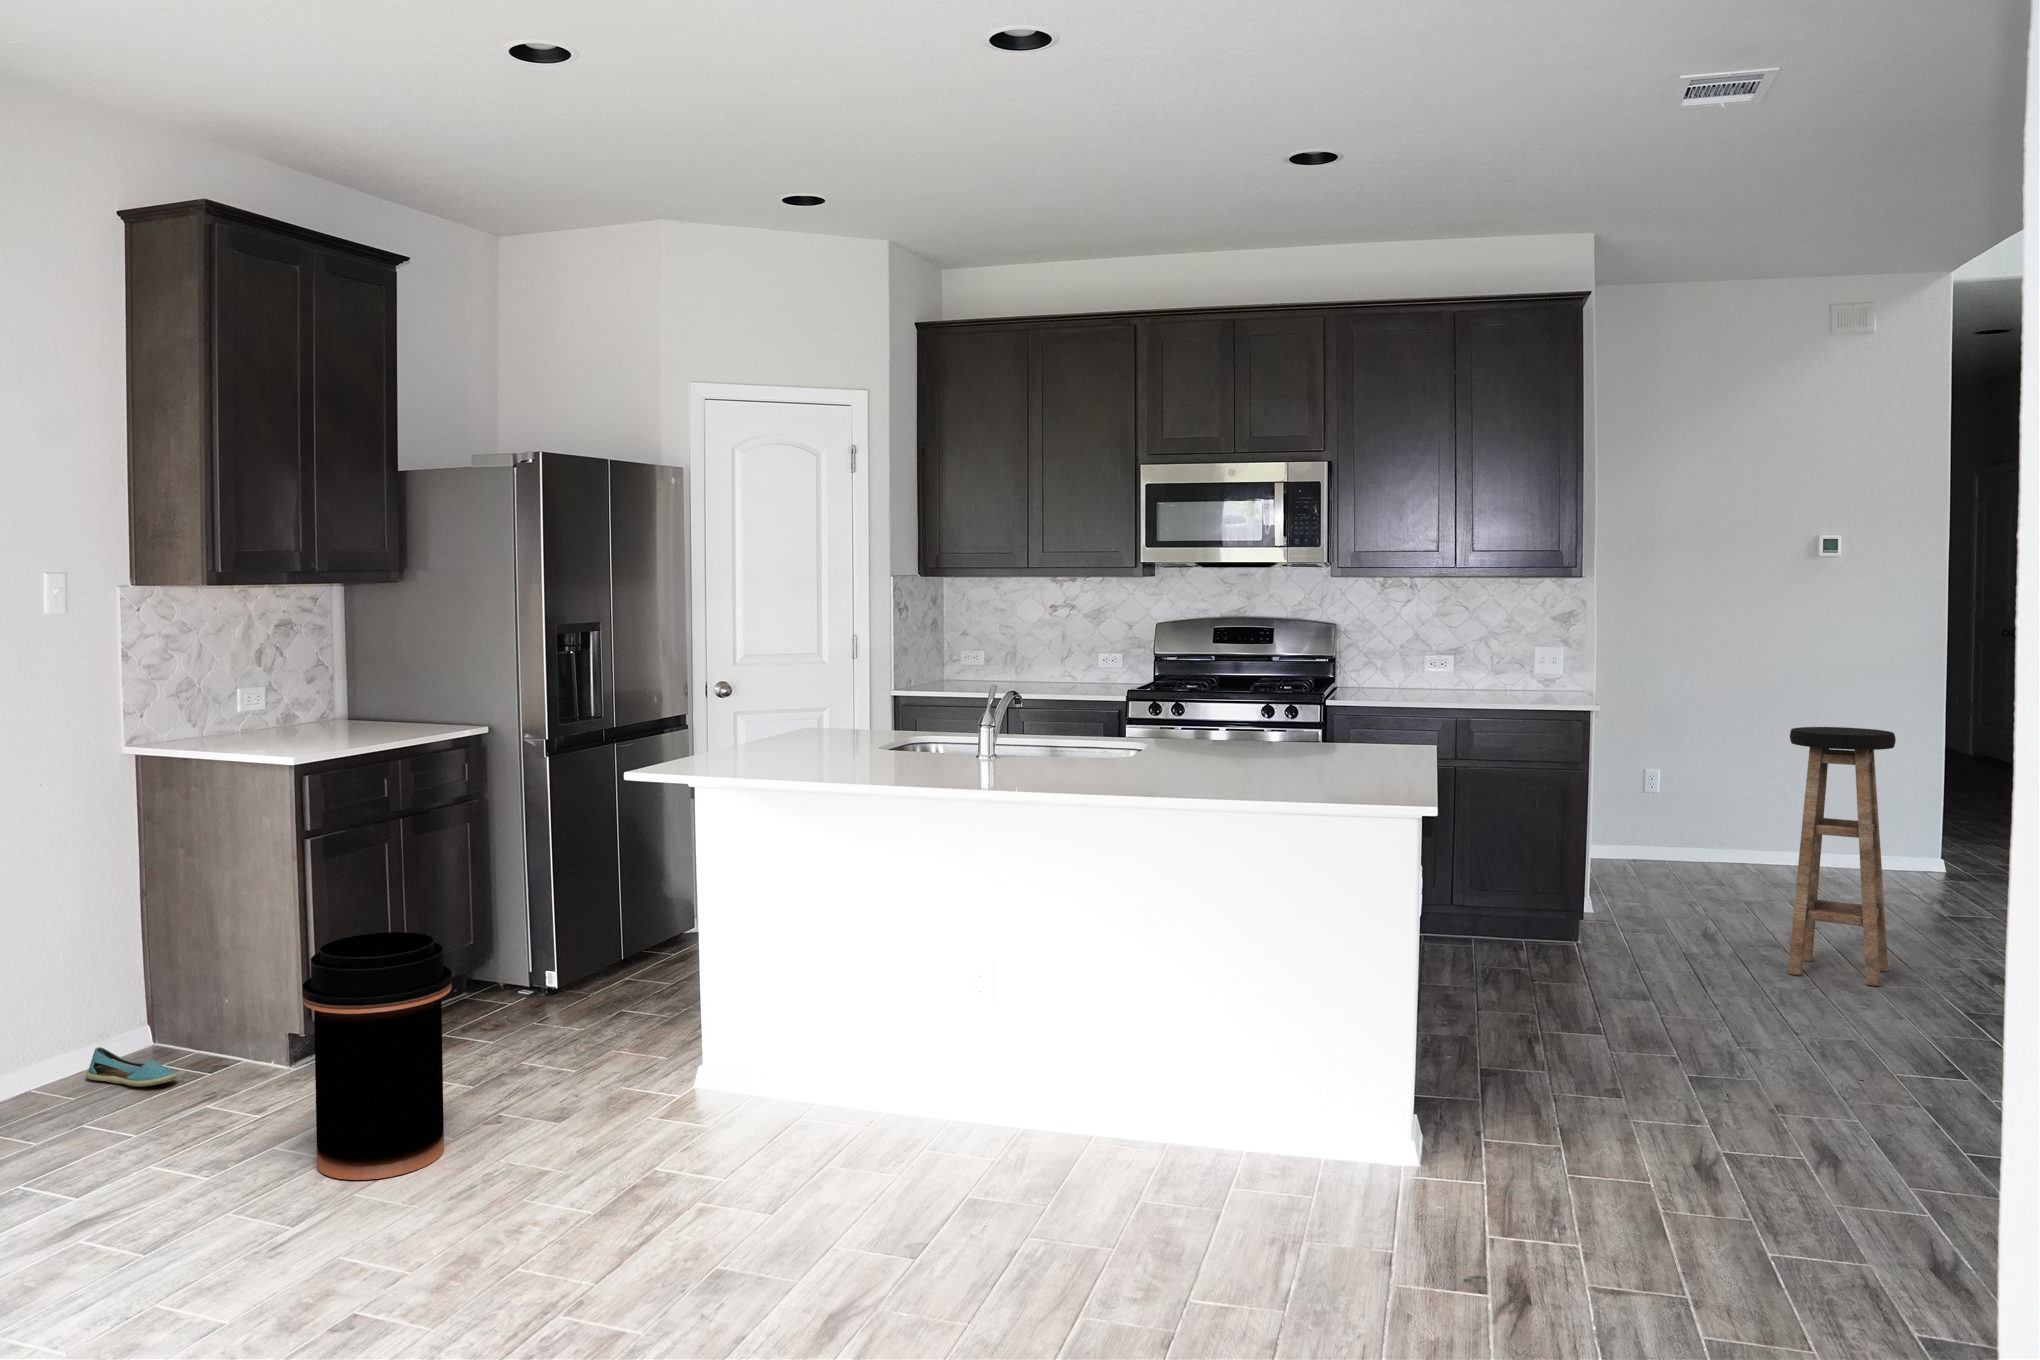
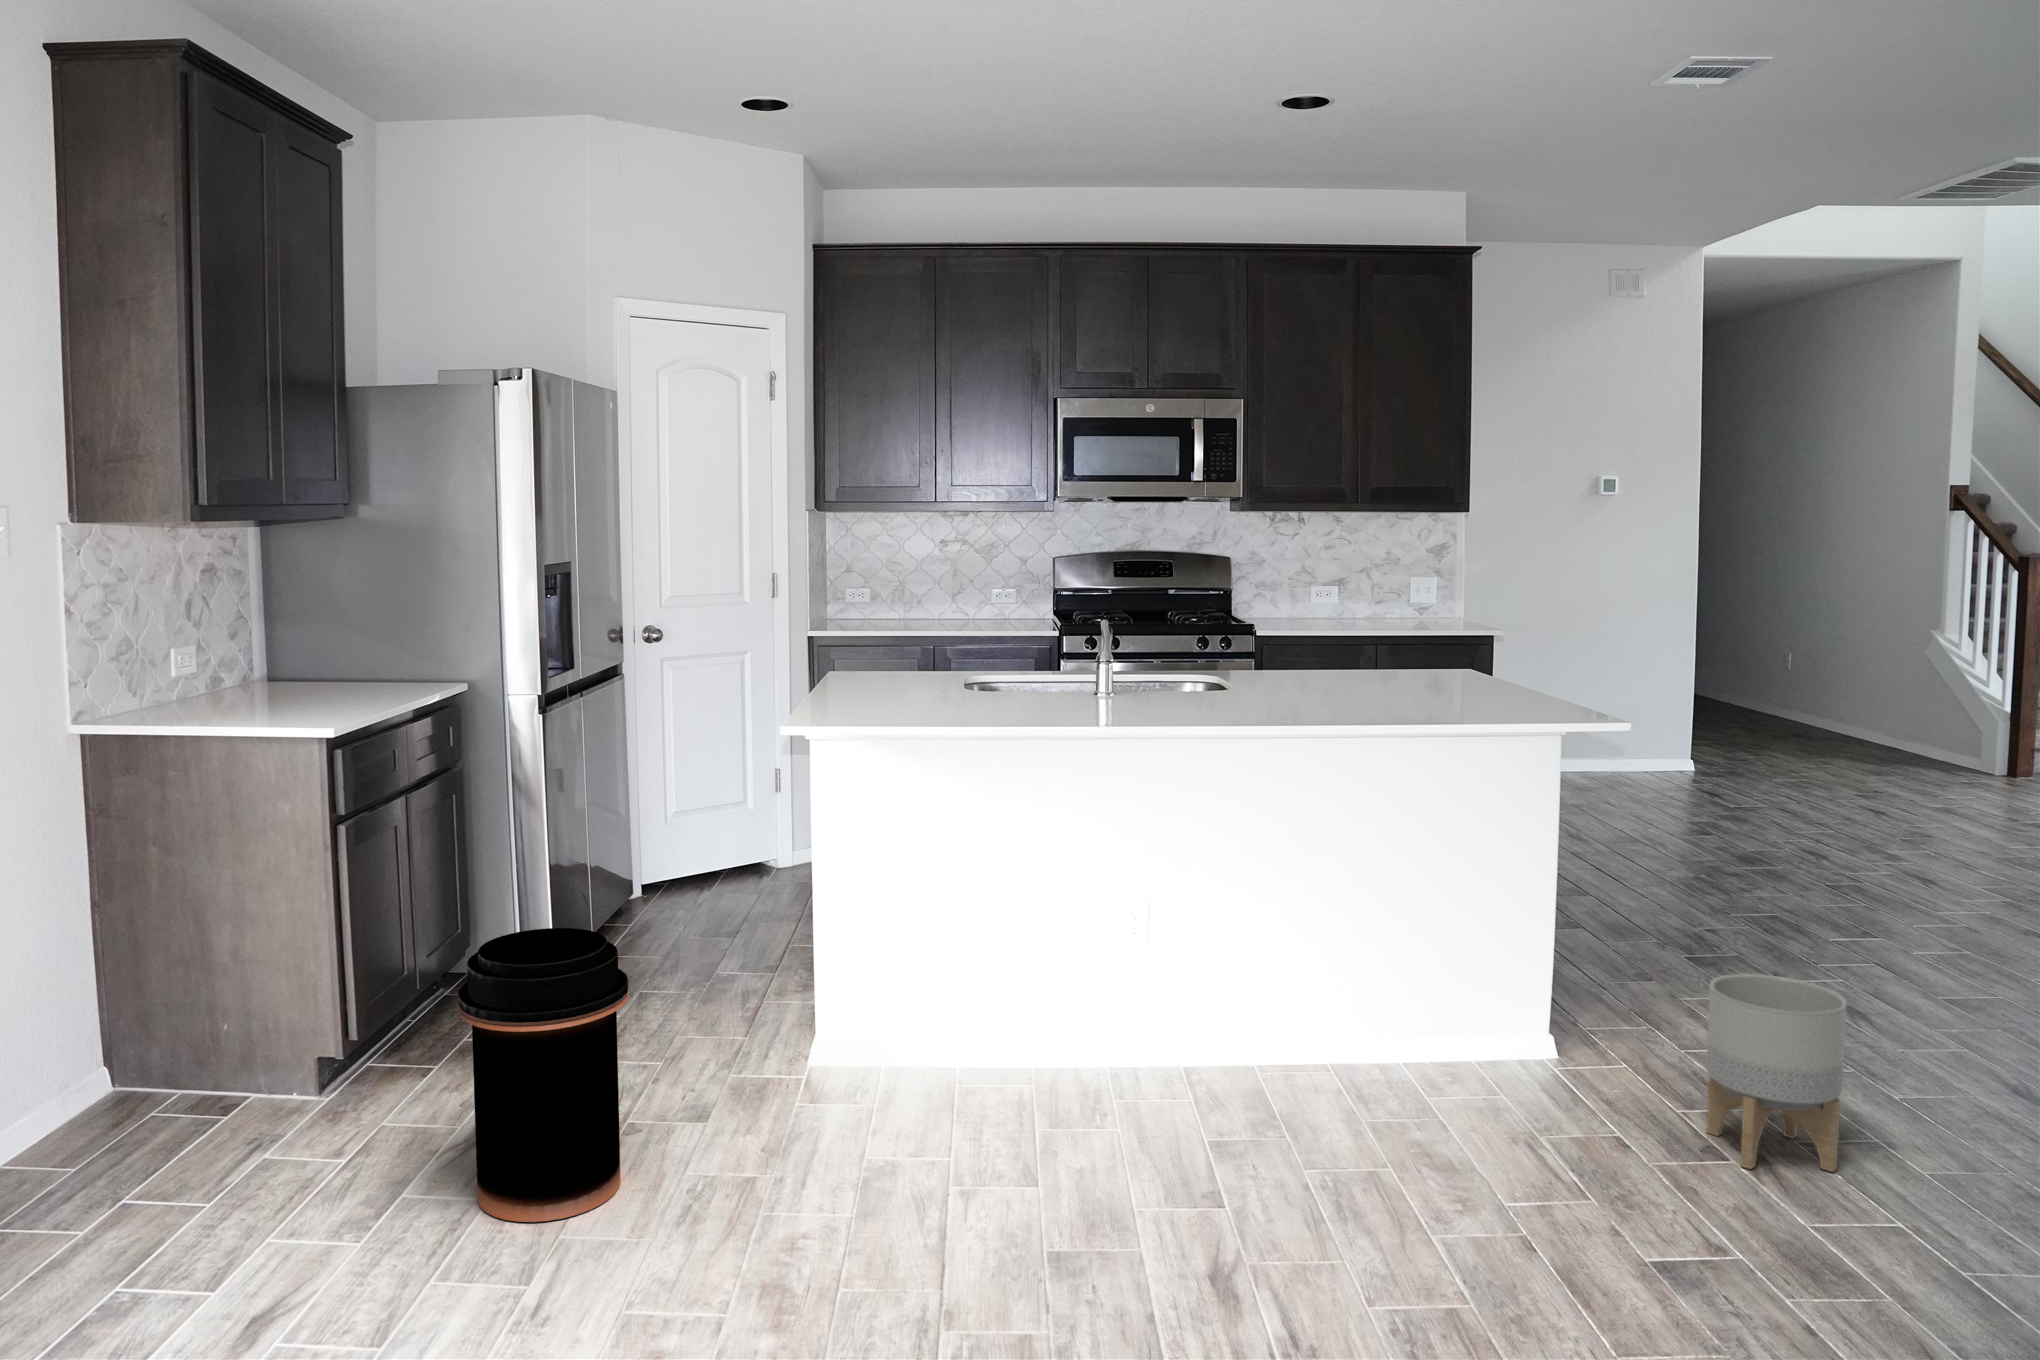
bar stool: present [1788,727,1896,986] -> none [1636,644,1728,862]
shoe: present [86,1047,178,1087] -> none [56,1100,193,1142]
planter: none [1474,1077,1614,1305] -> present [1707,974,1847,1172]

